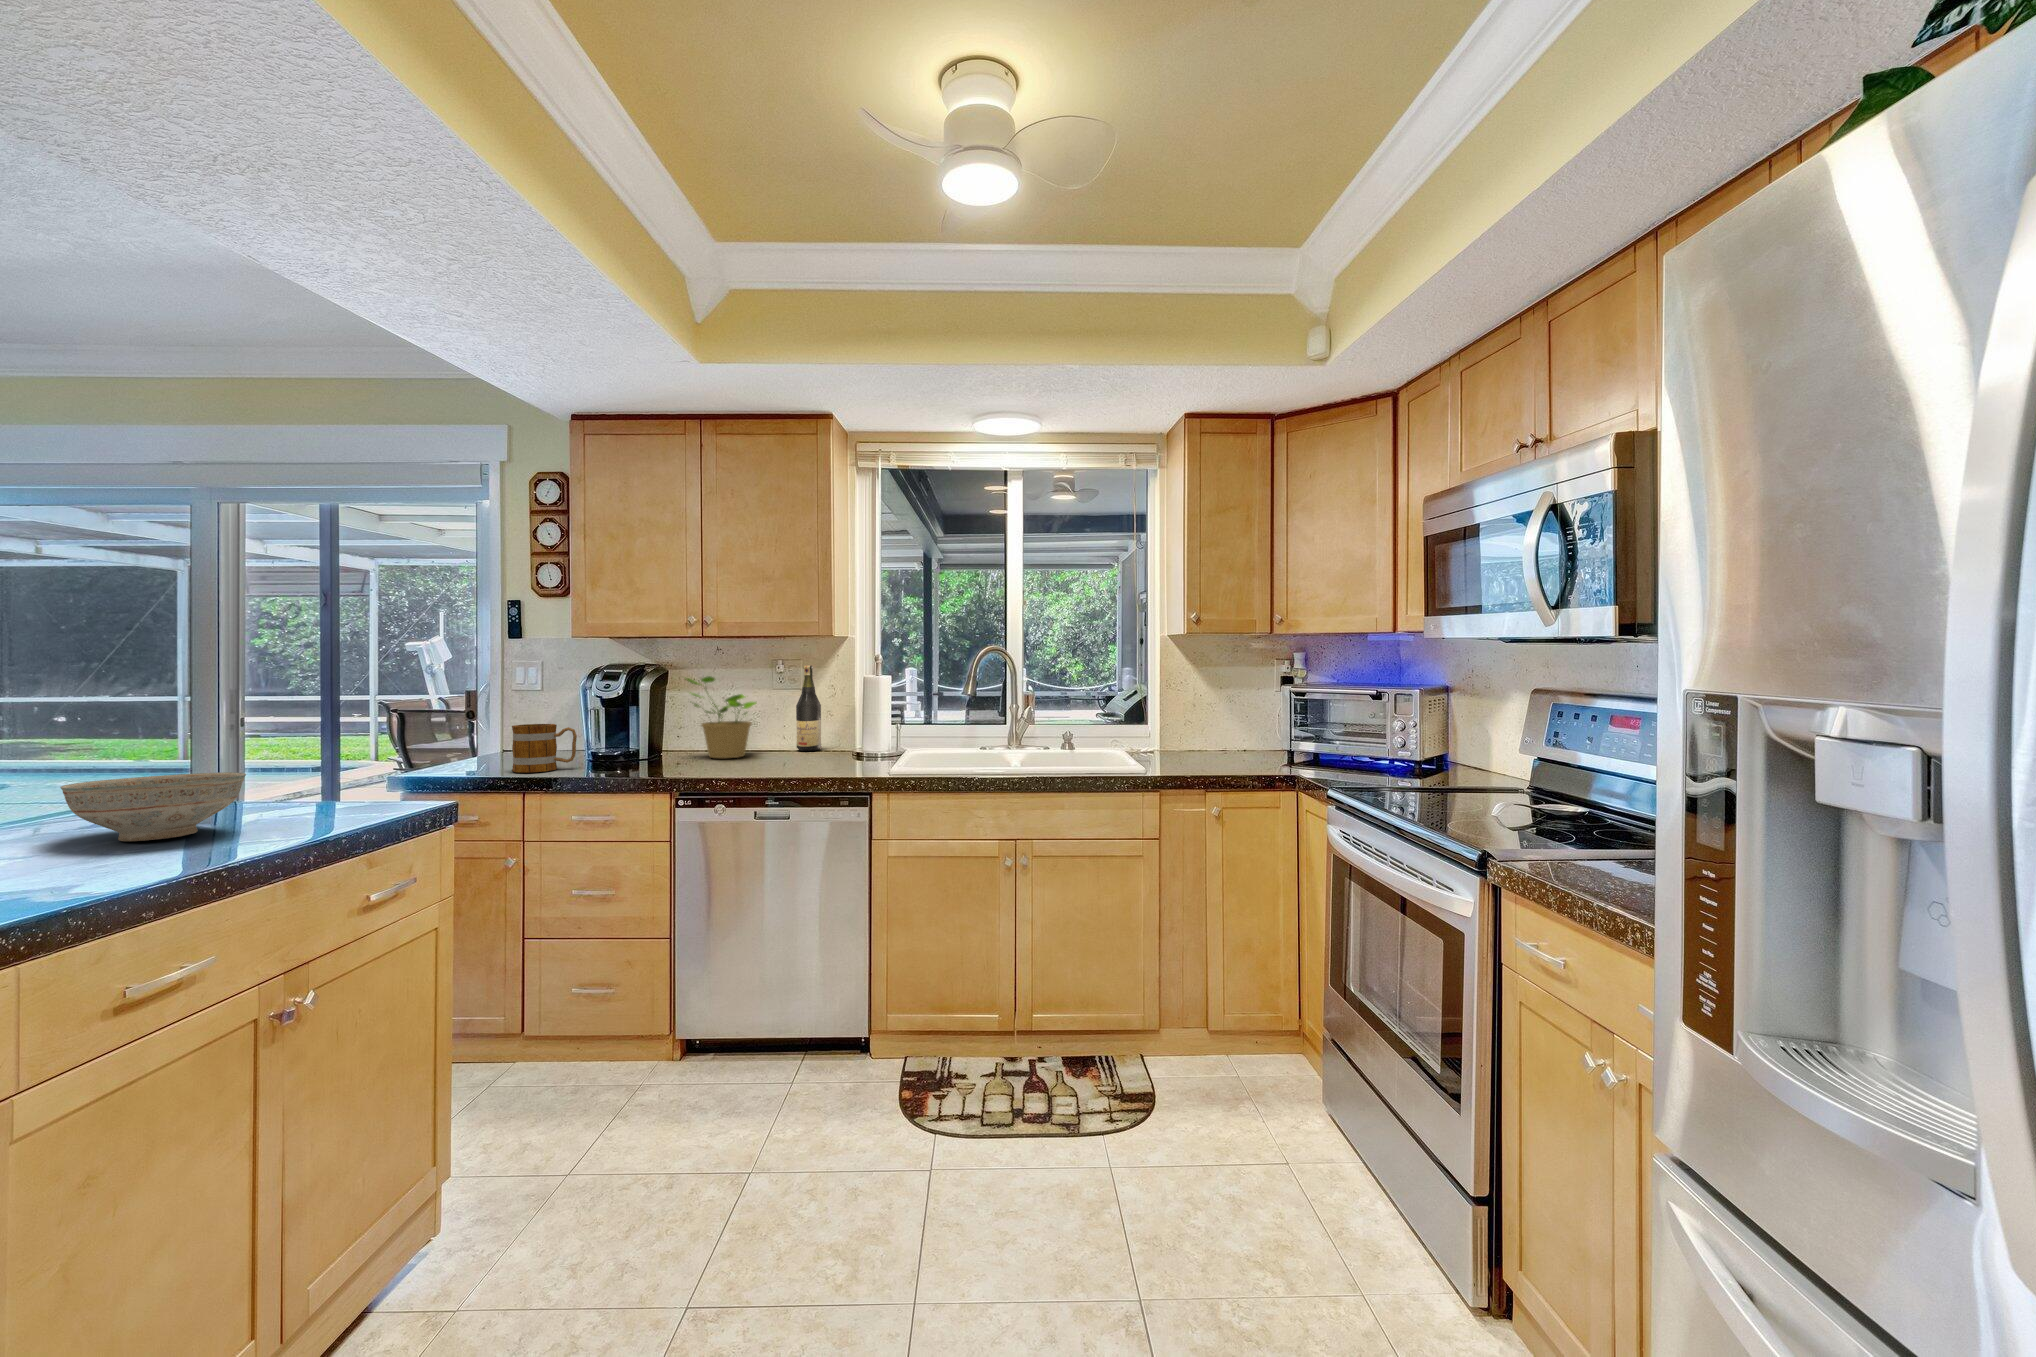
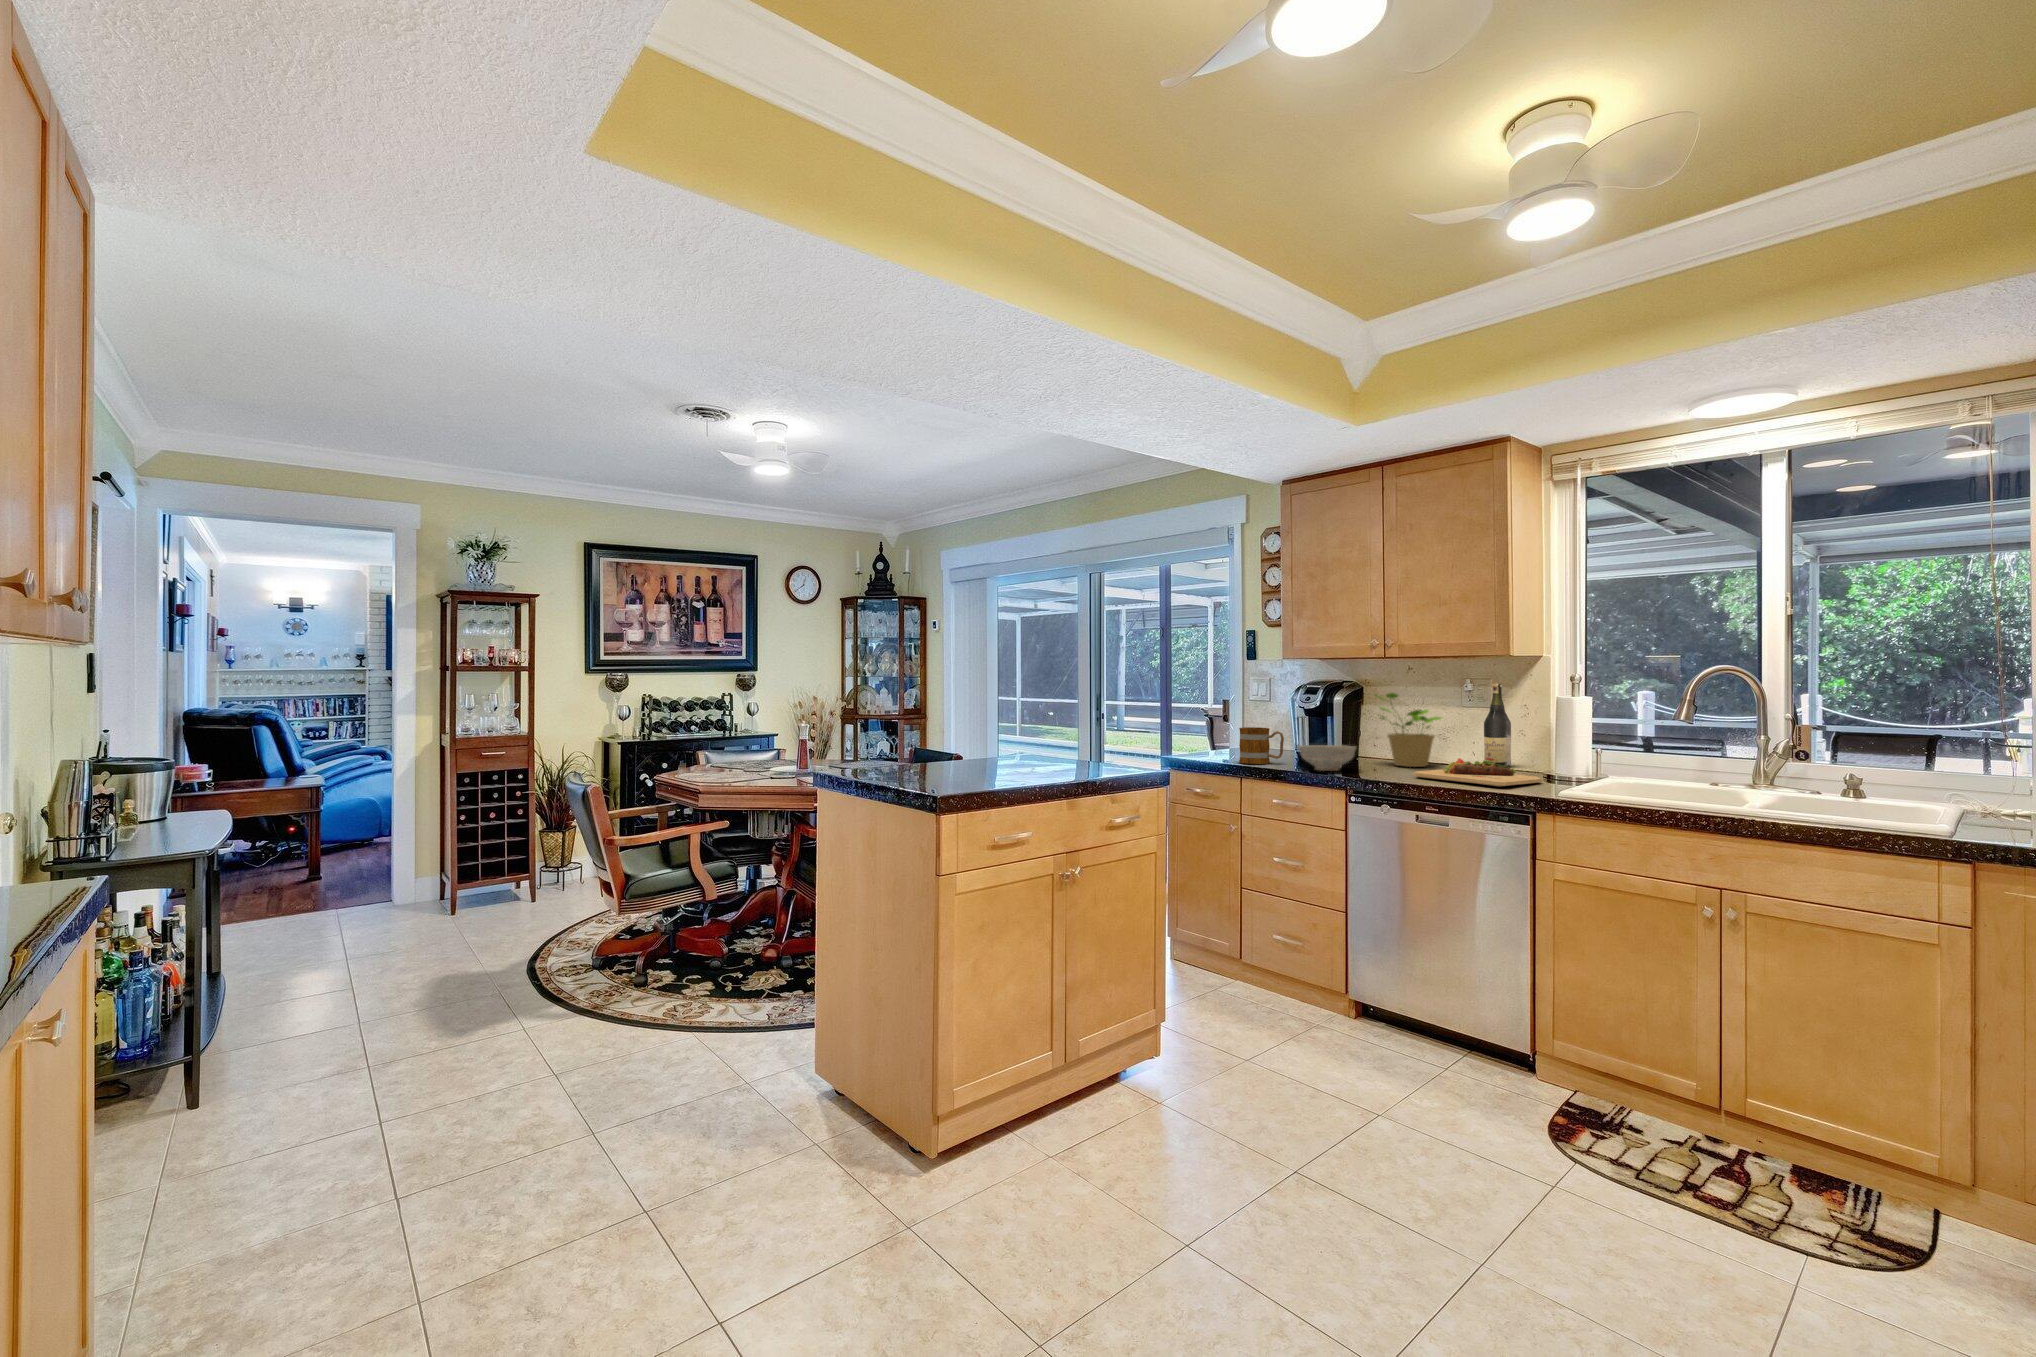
cutting board: none [743,745,864,771] -> present [1414,758,1542,786]
decorative bowl: present [60,772,246,841] -> present [1299,745,1356,771]

